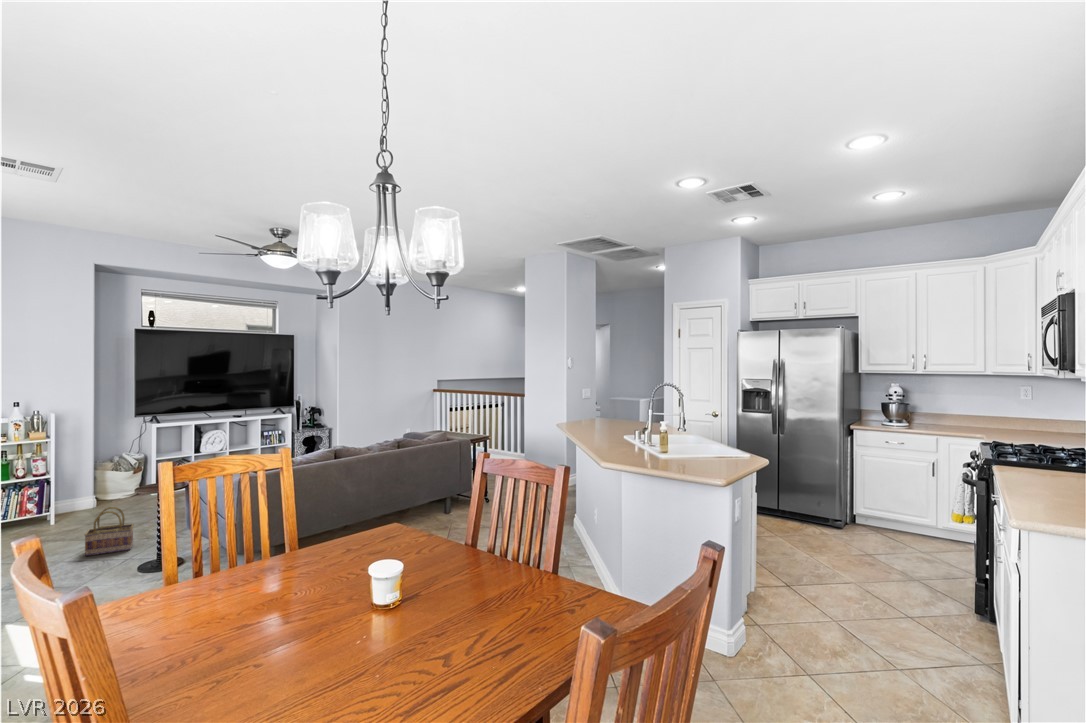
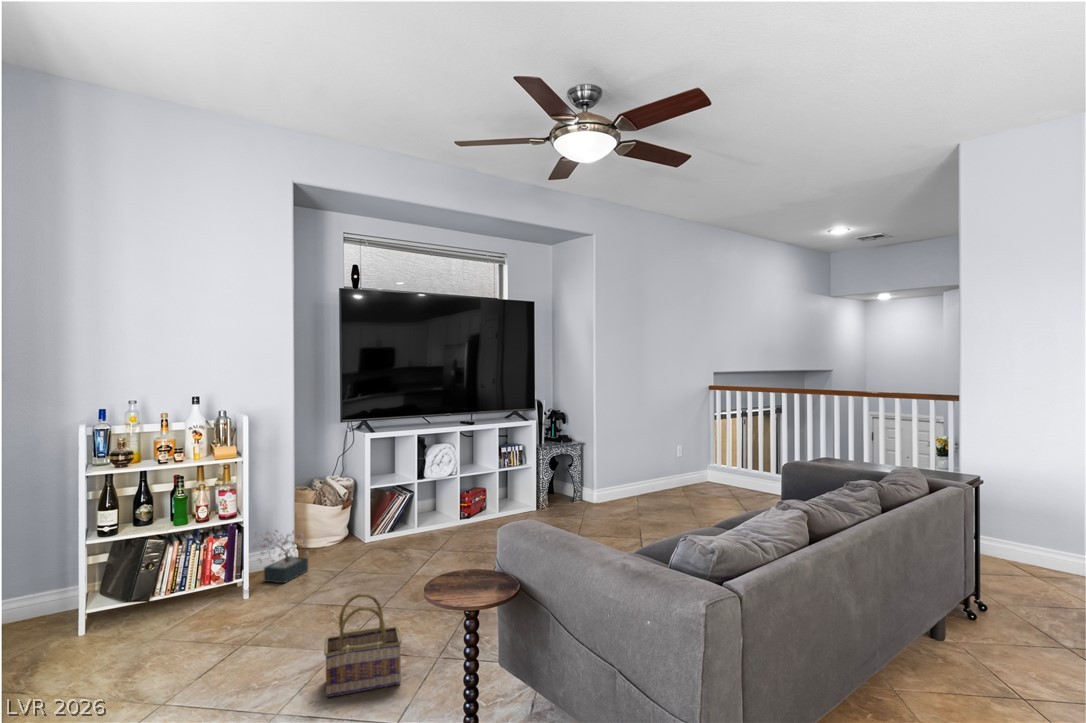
decorative plant: none [58,483,102,516] -> present [253,530,308,583]

